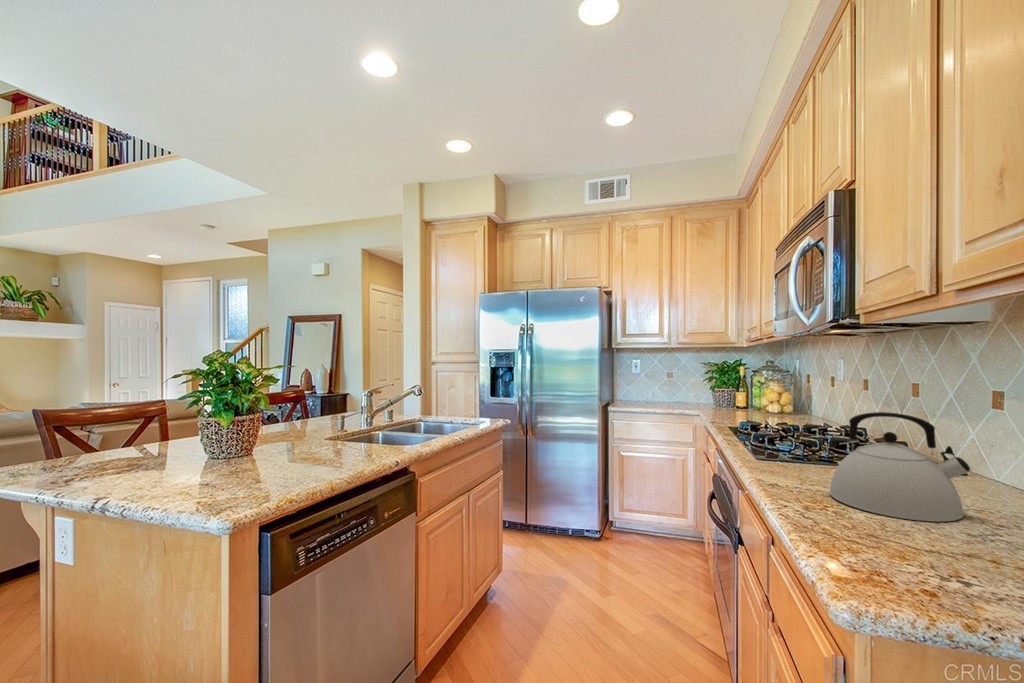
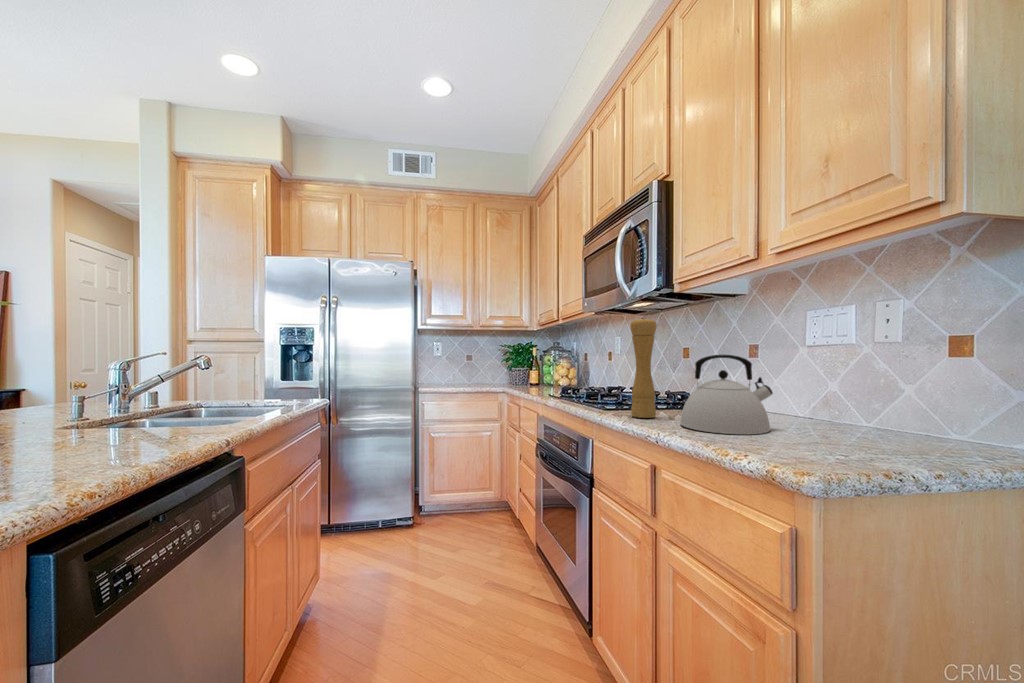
pepper mill: none [781,359,815,476] -> present [630,318,657,418]

